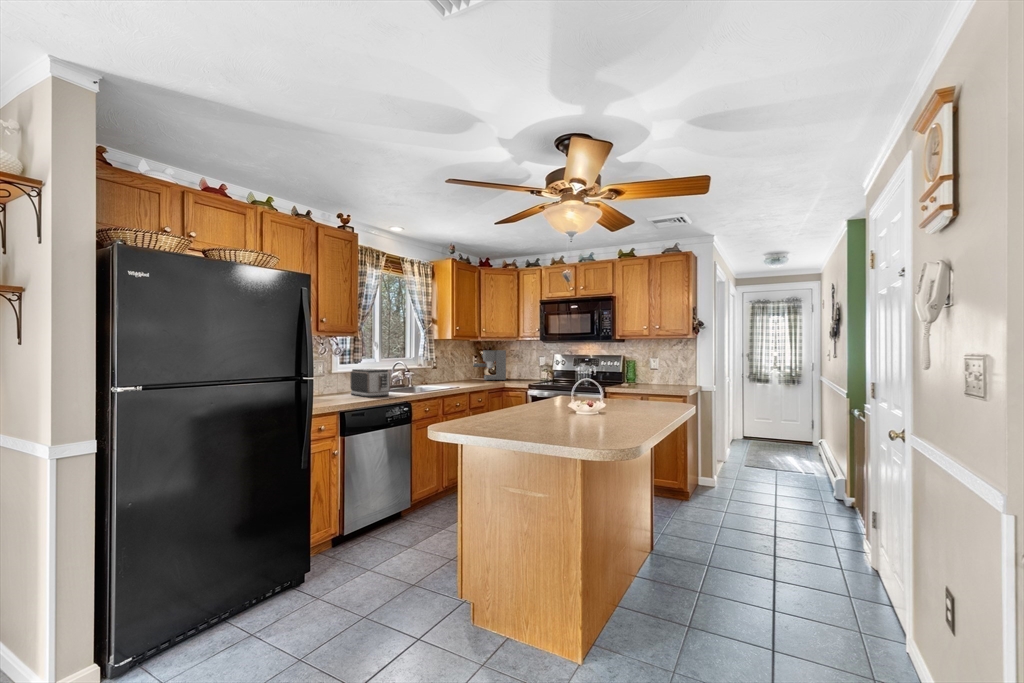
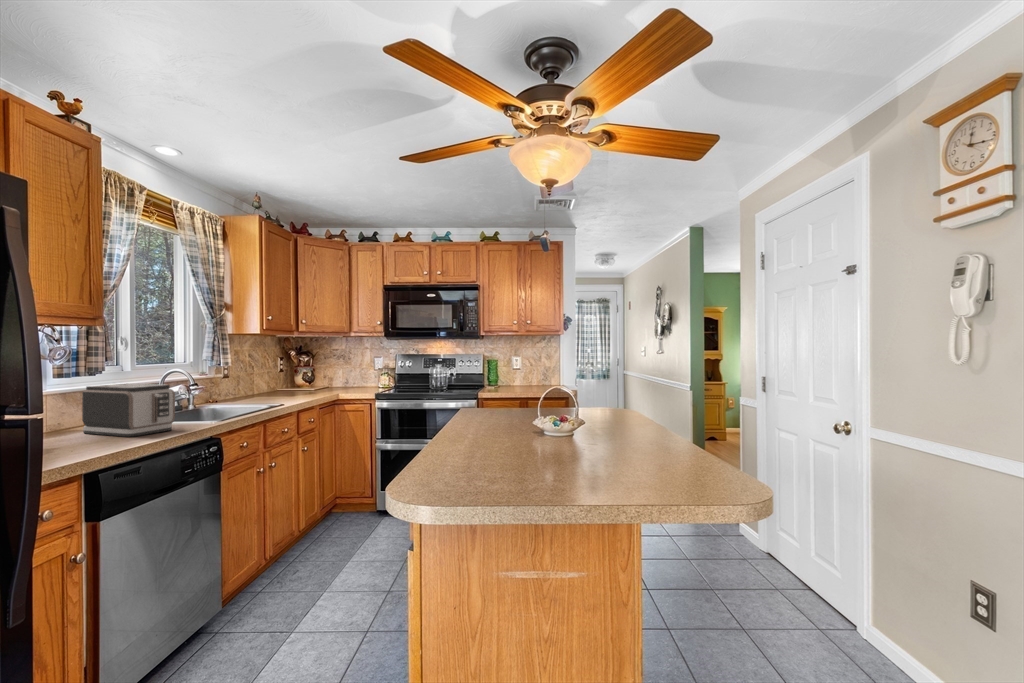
coffee maker: present [473,350,506,380] -> none [284,349,333,391]

